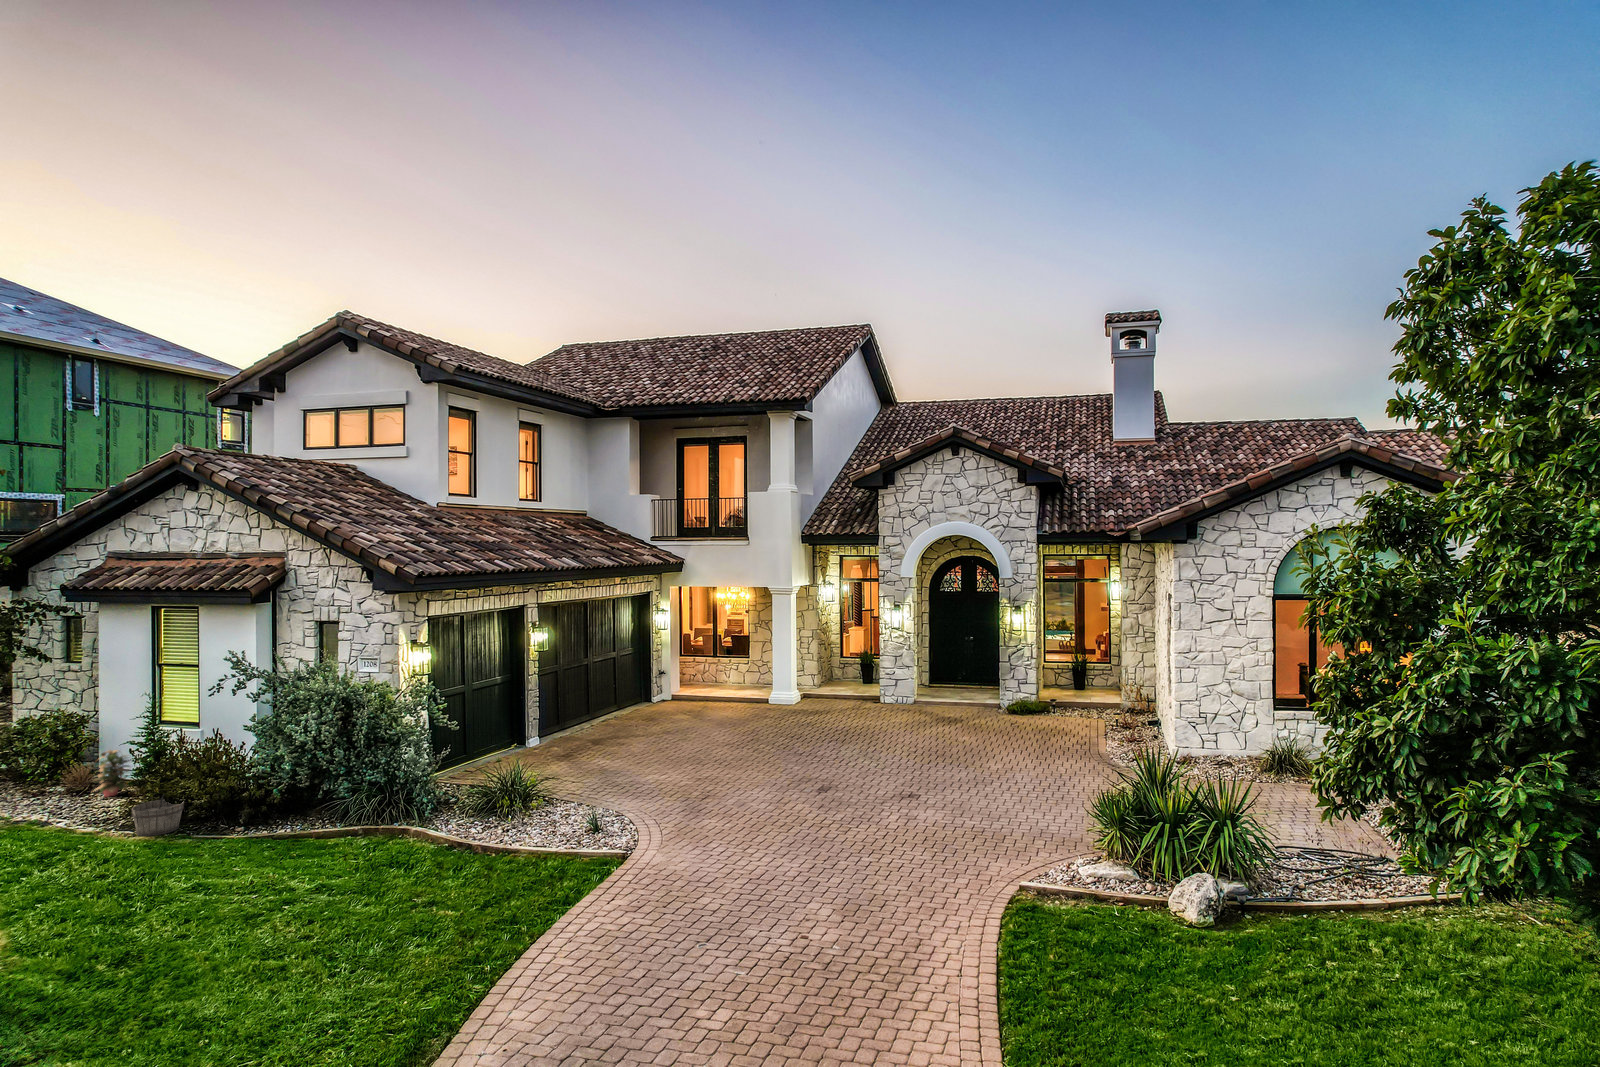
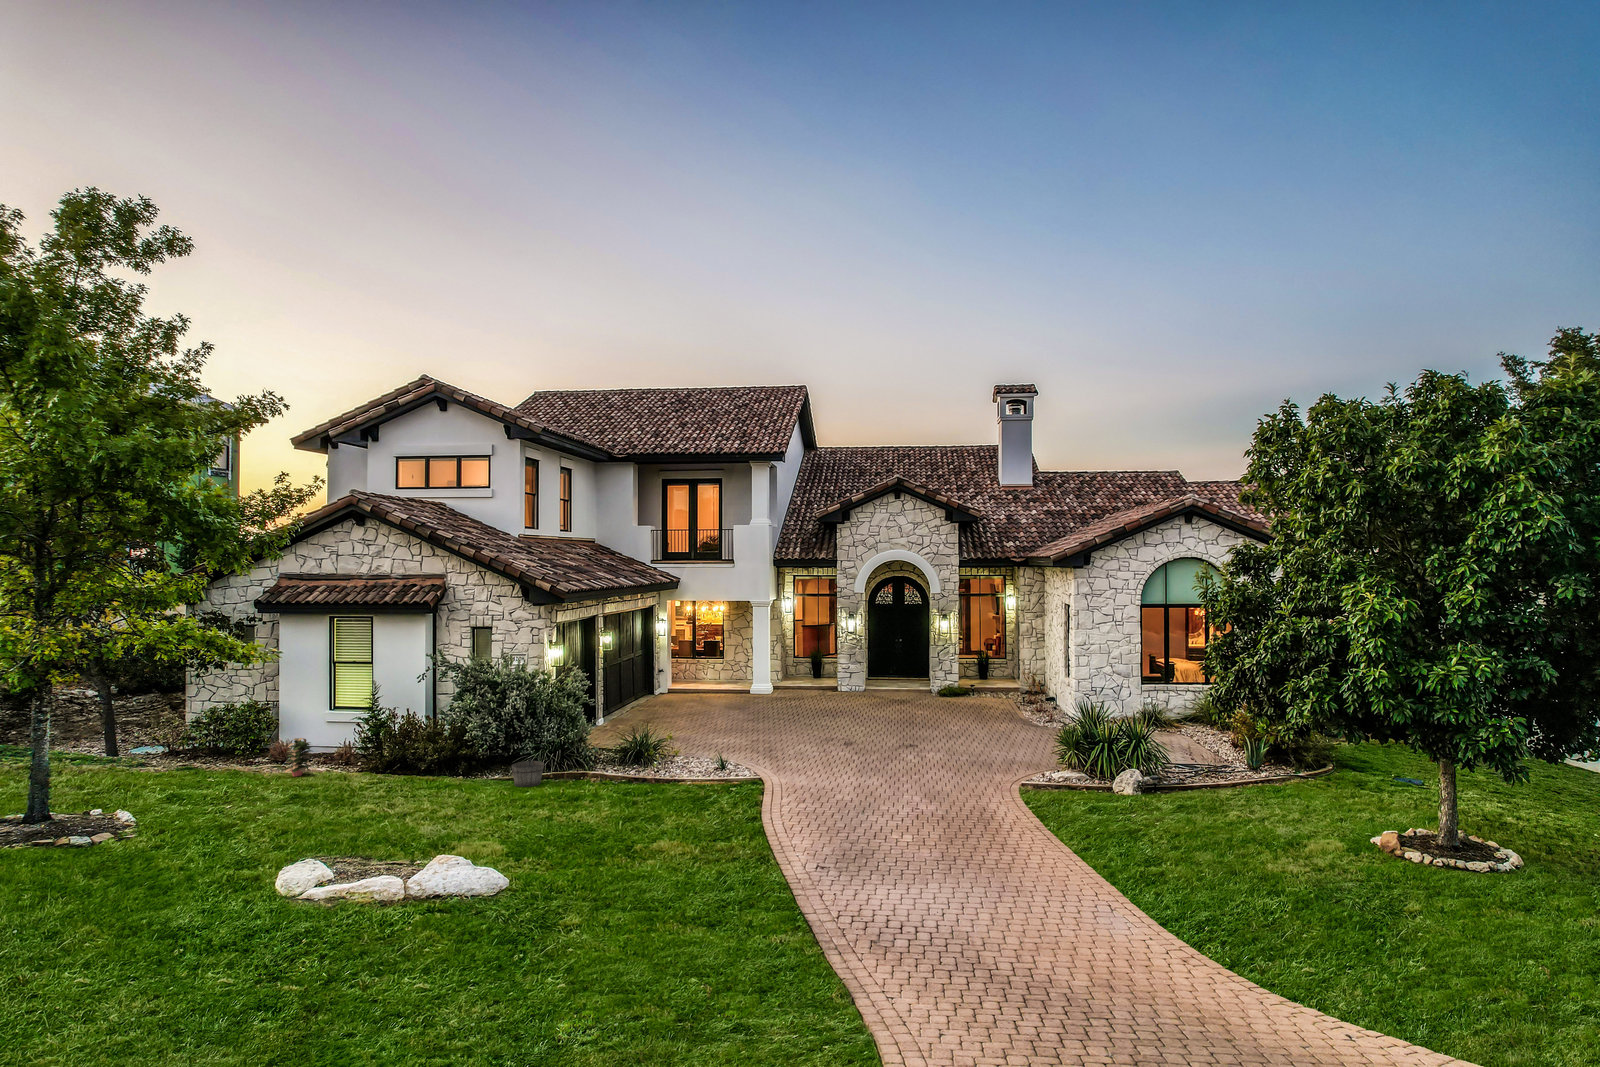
wooden bucket: present [132,795,184,836] -> present [512,759,544,787]

